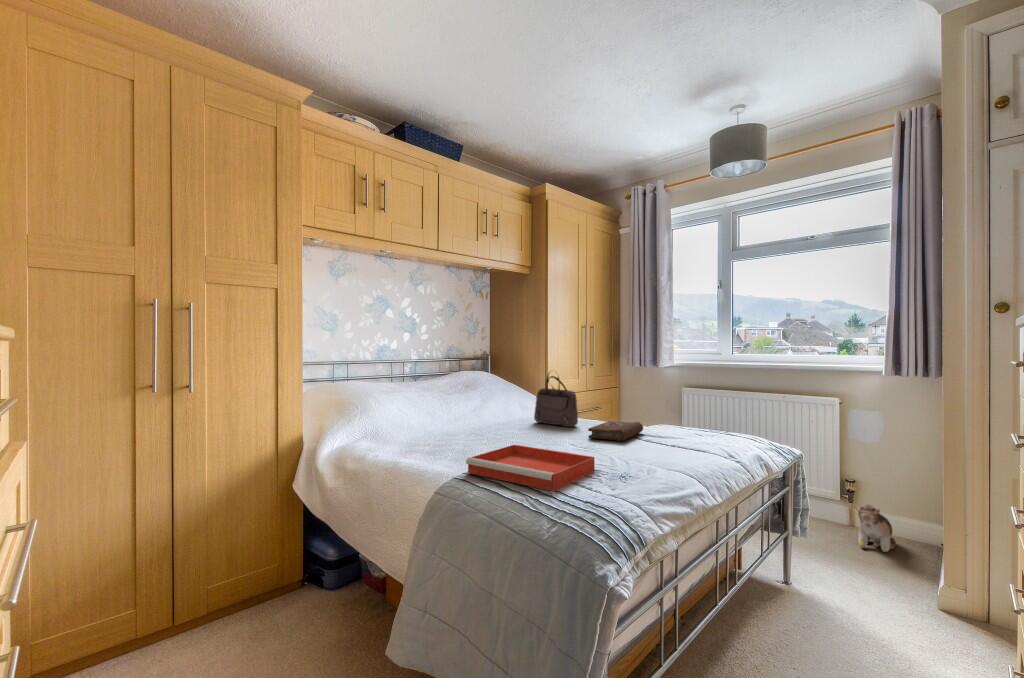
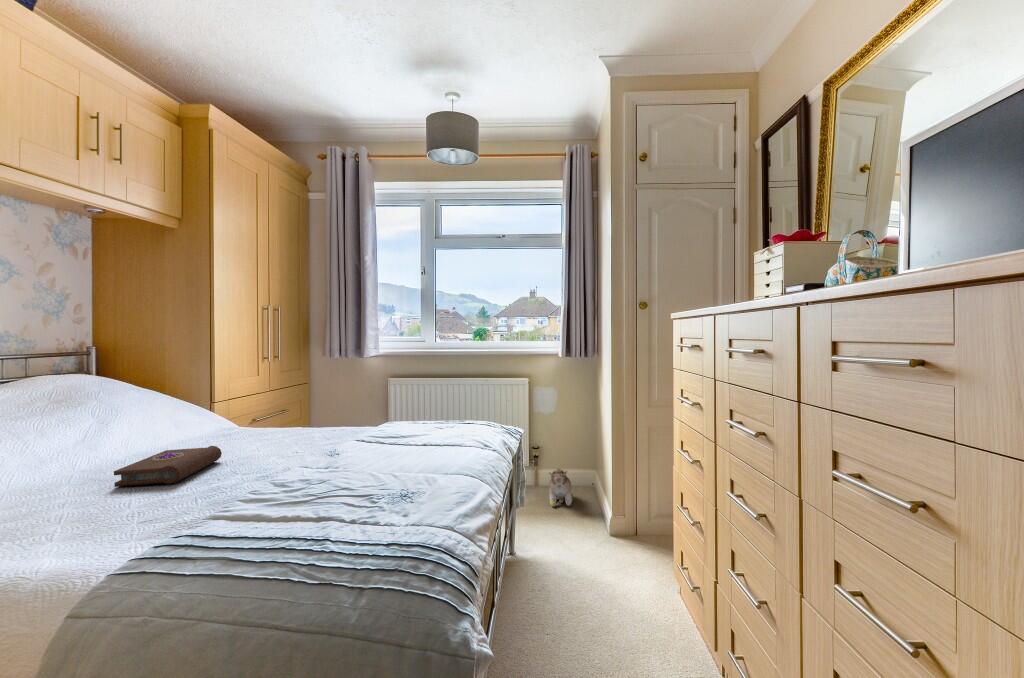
handbag: present [534,374,578,427] -> none [219,366,289,441]
book: present [588,421,643,442] -> present [114,446,222,487]
tray: present [466,445,595,491] -> none [153,477,362,546]

